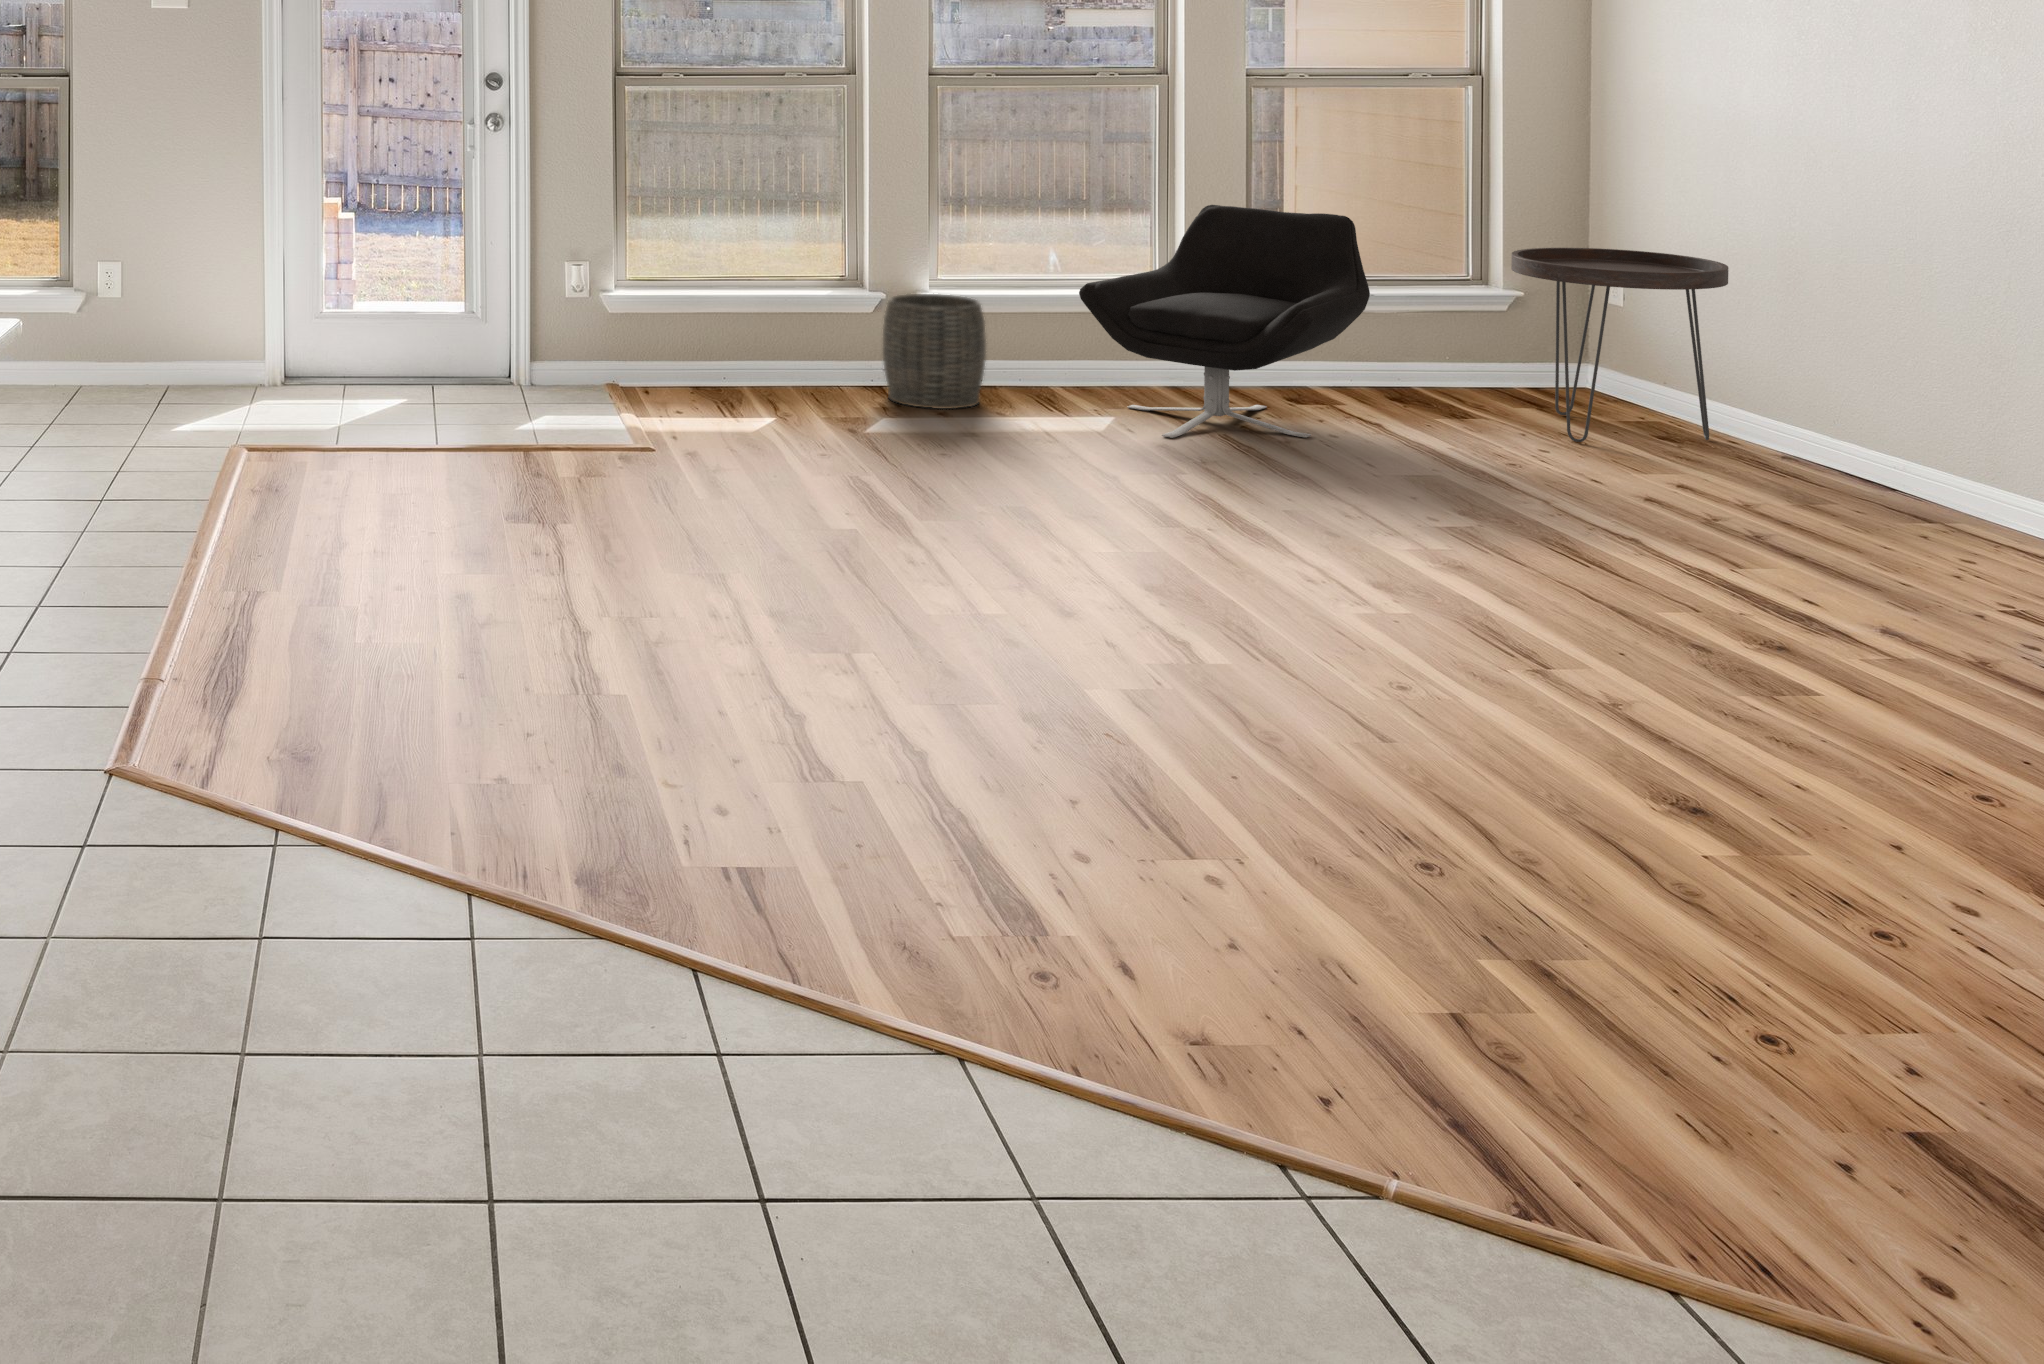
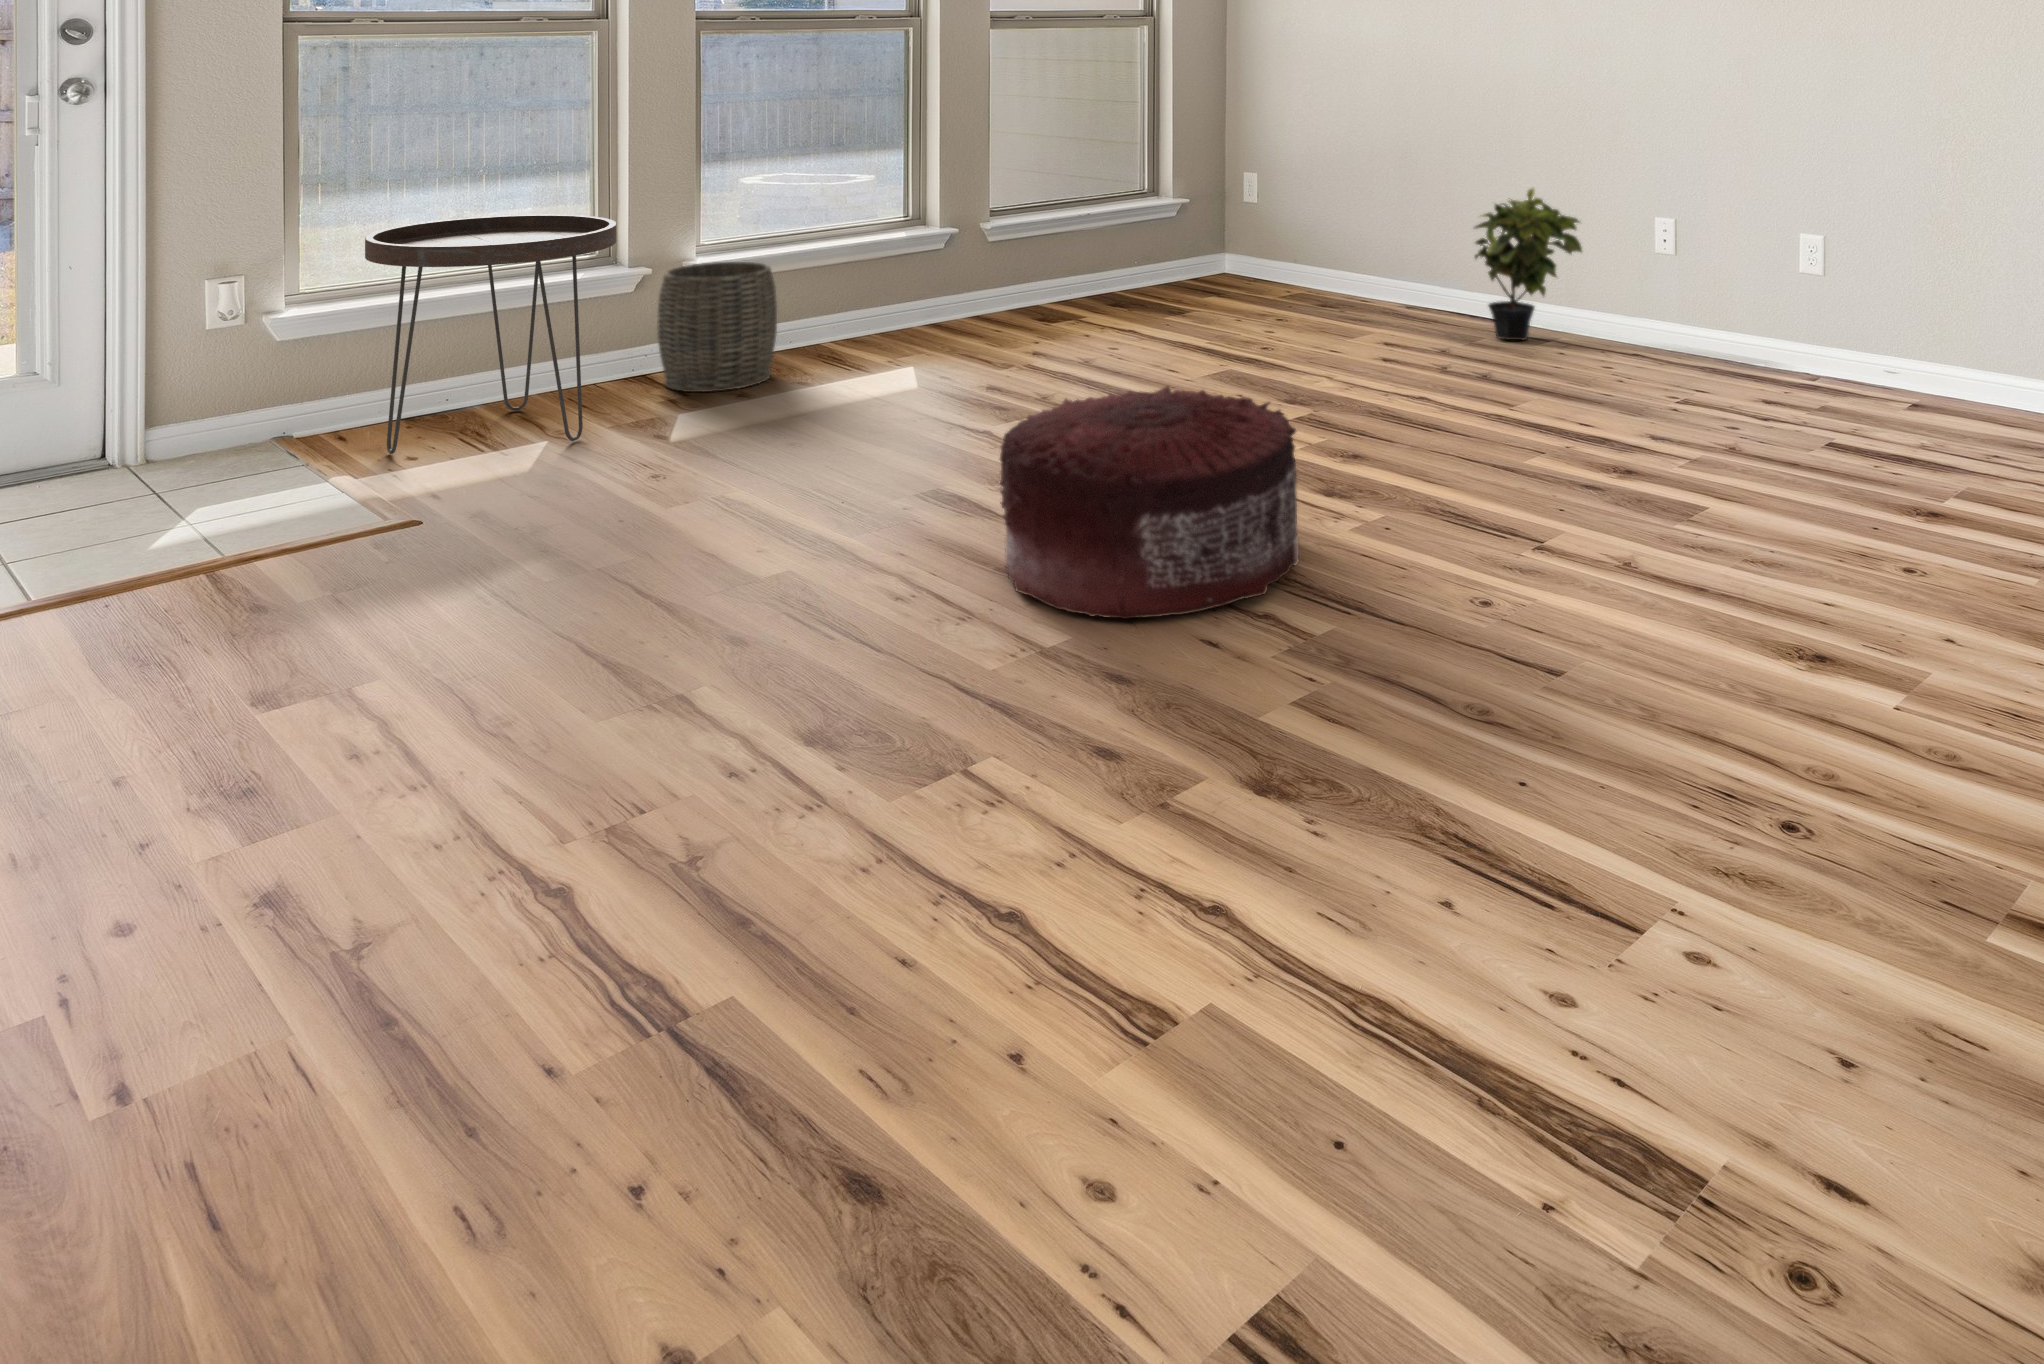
lounge chair: present [1079,205,1370,438] -> none [875,144,1123,376]
side table: present [1511,248,1728,442] -> present [365,215,616,454]
potted plant: none [1821,319,2000,518] -> present [1475,188,1582,340]
pouf: none [991,437,1284,630] -> present [1000,386,1299,619]

